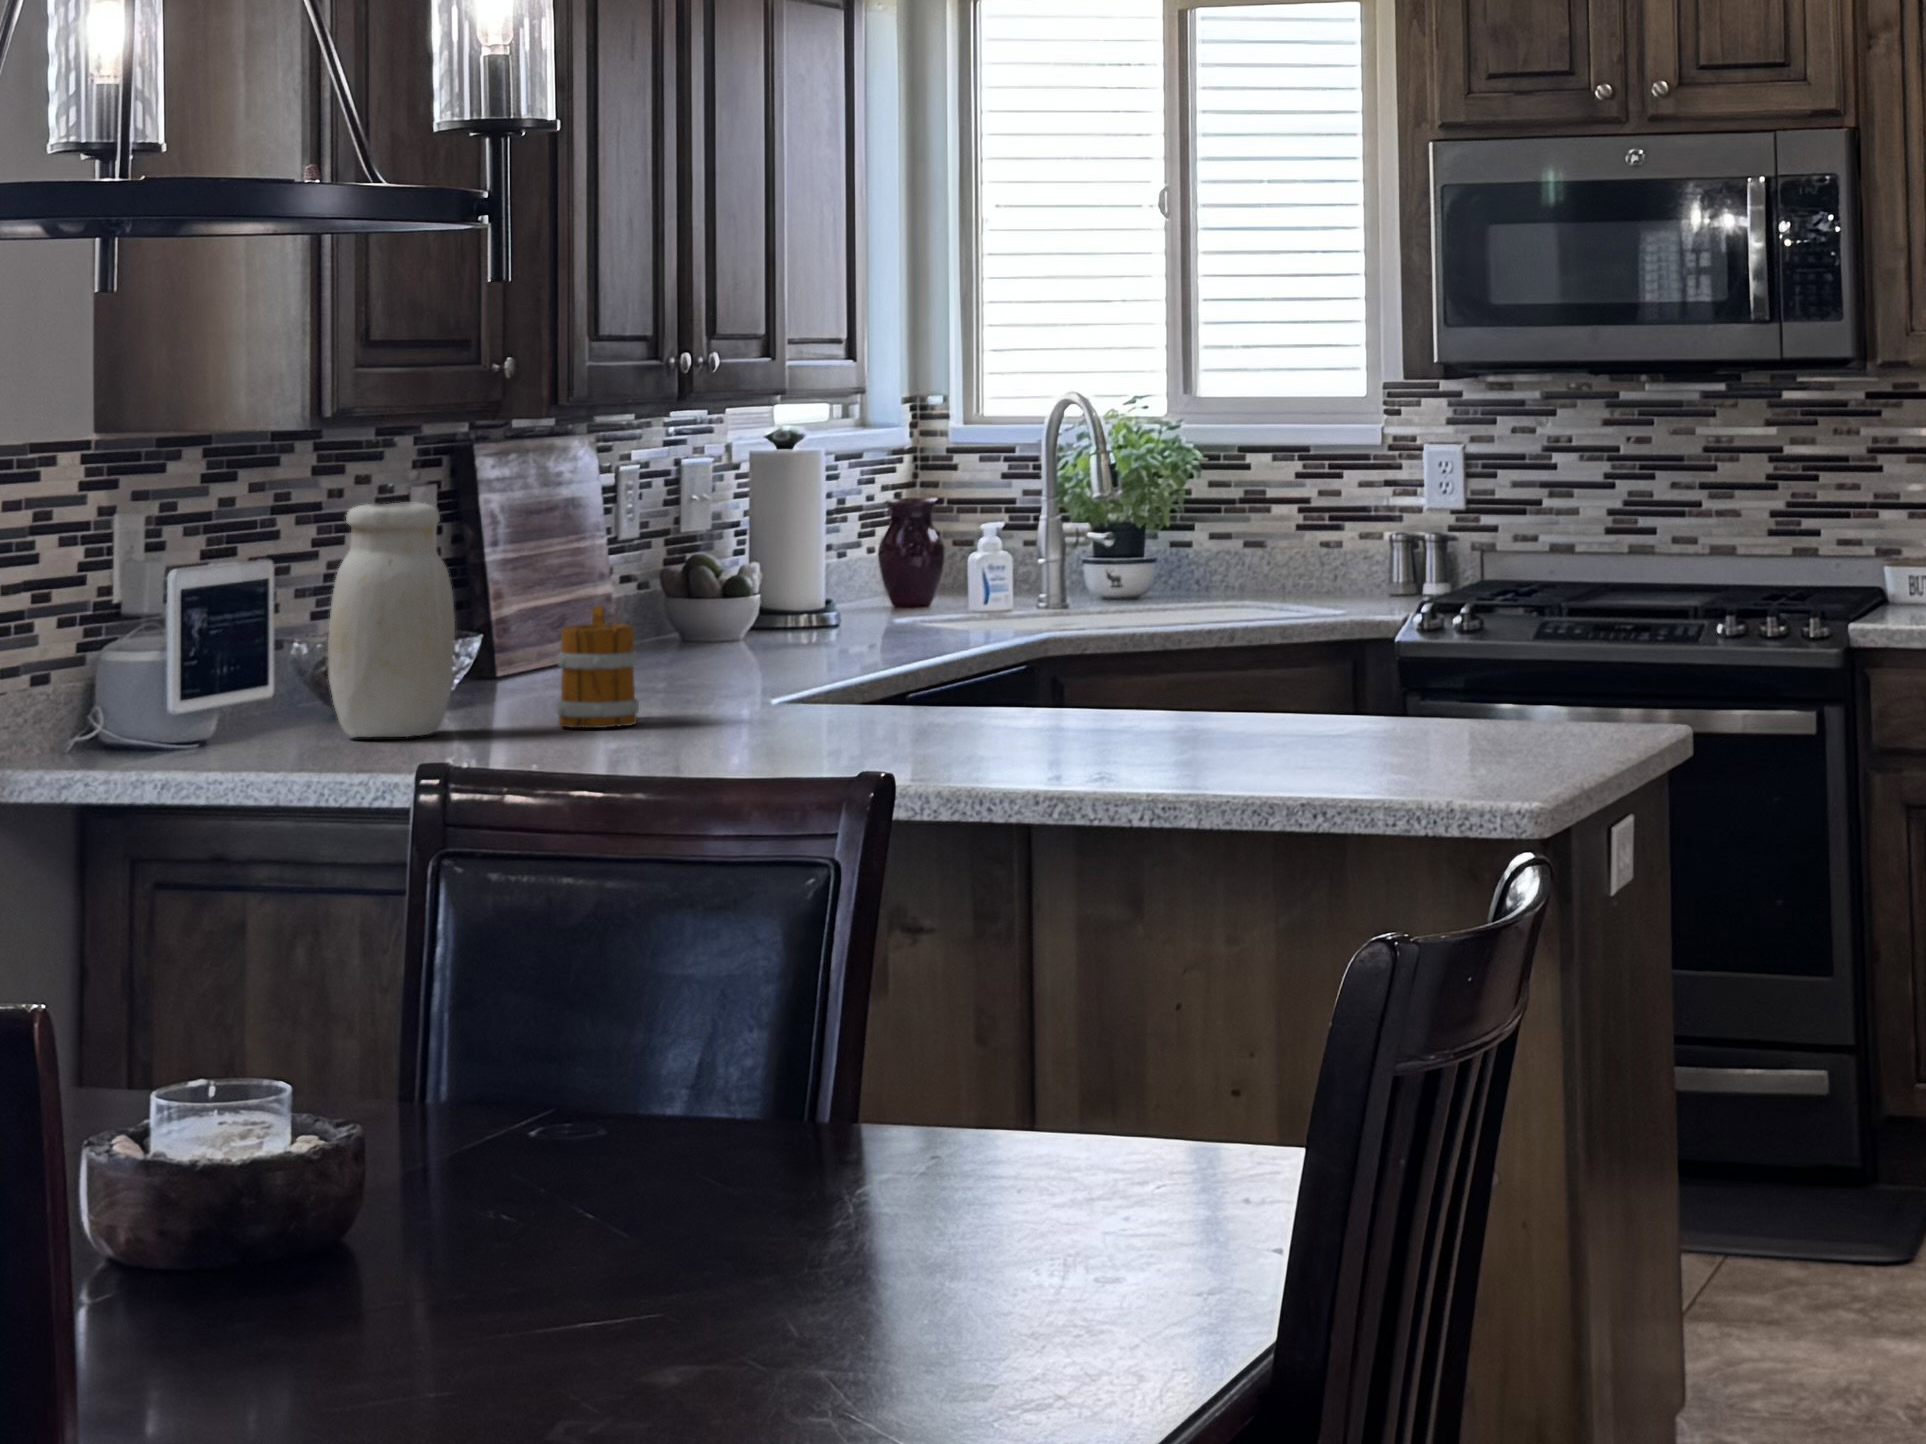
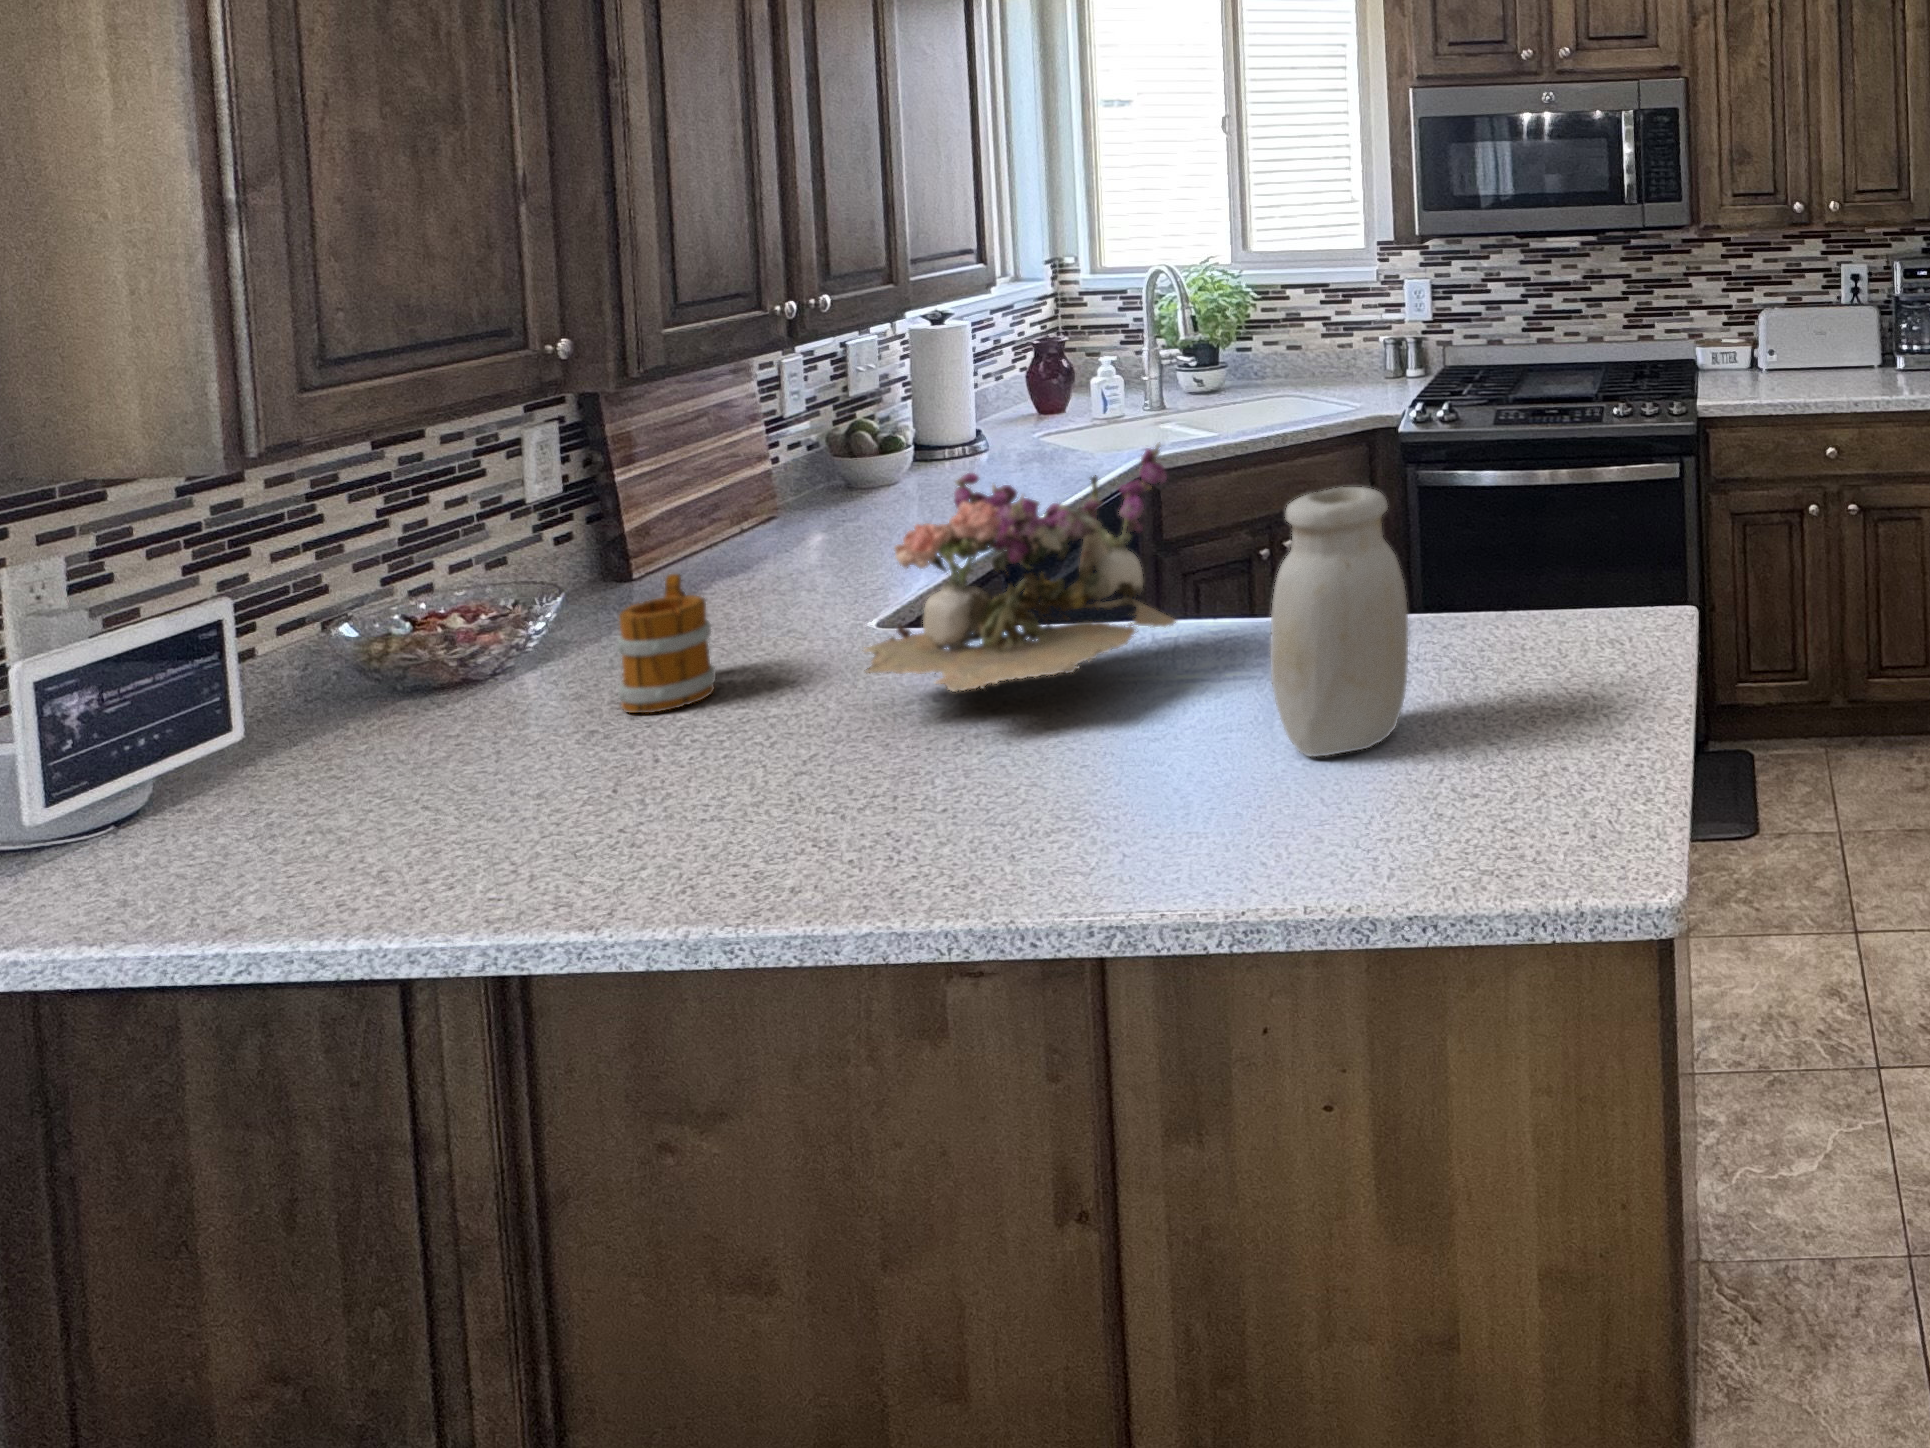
flower arrangement: none [785,486,1091,731] -> present [862,442,1176,691]
jar: present [328,503,455,737] -> present [1270,487,1408,757]

